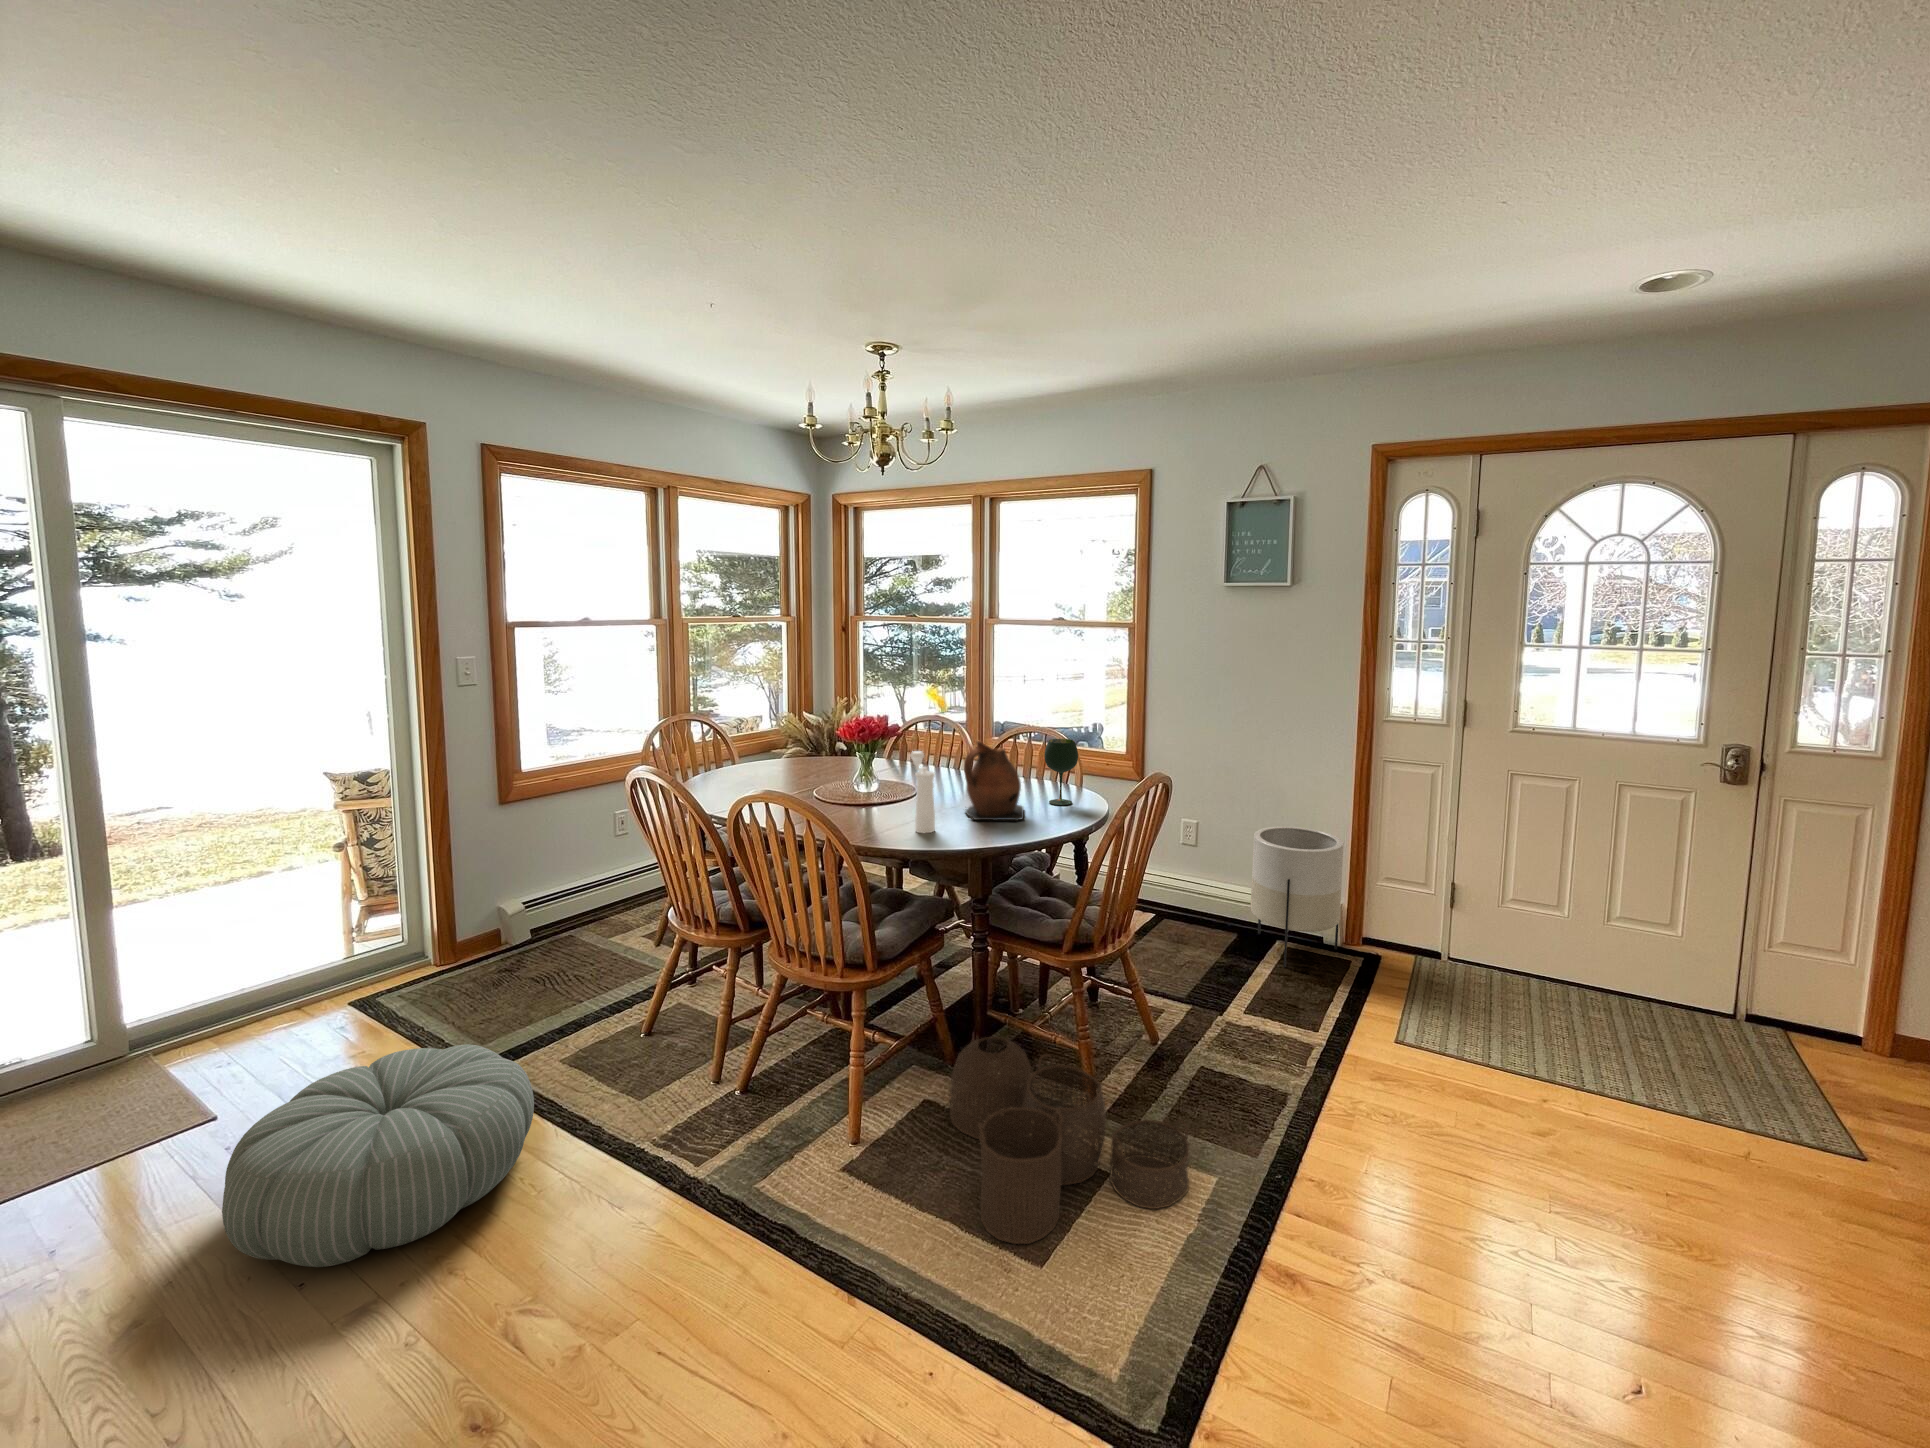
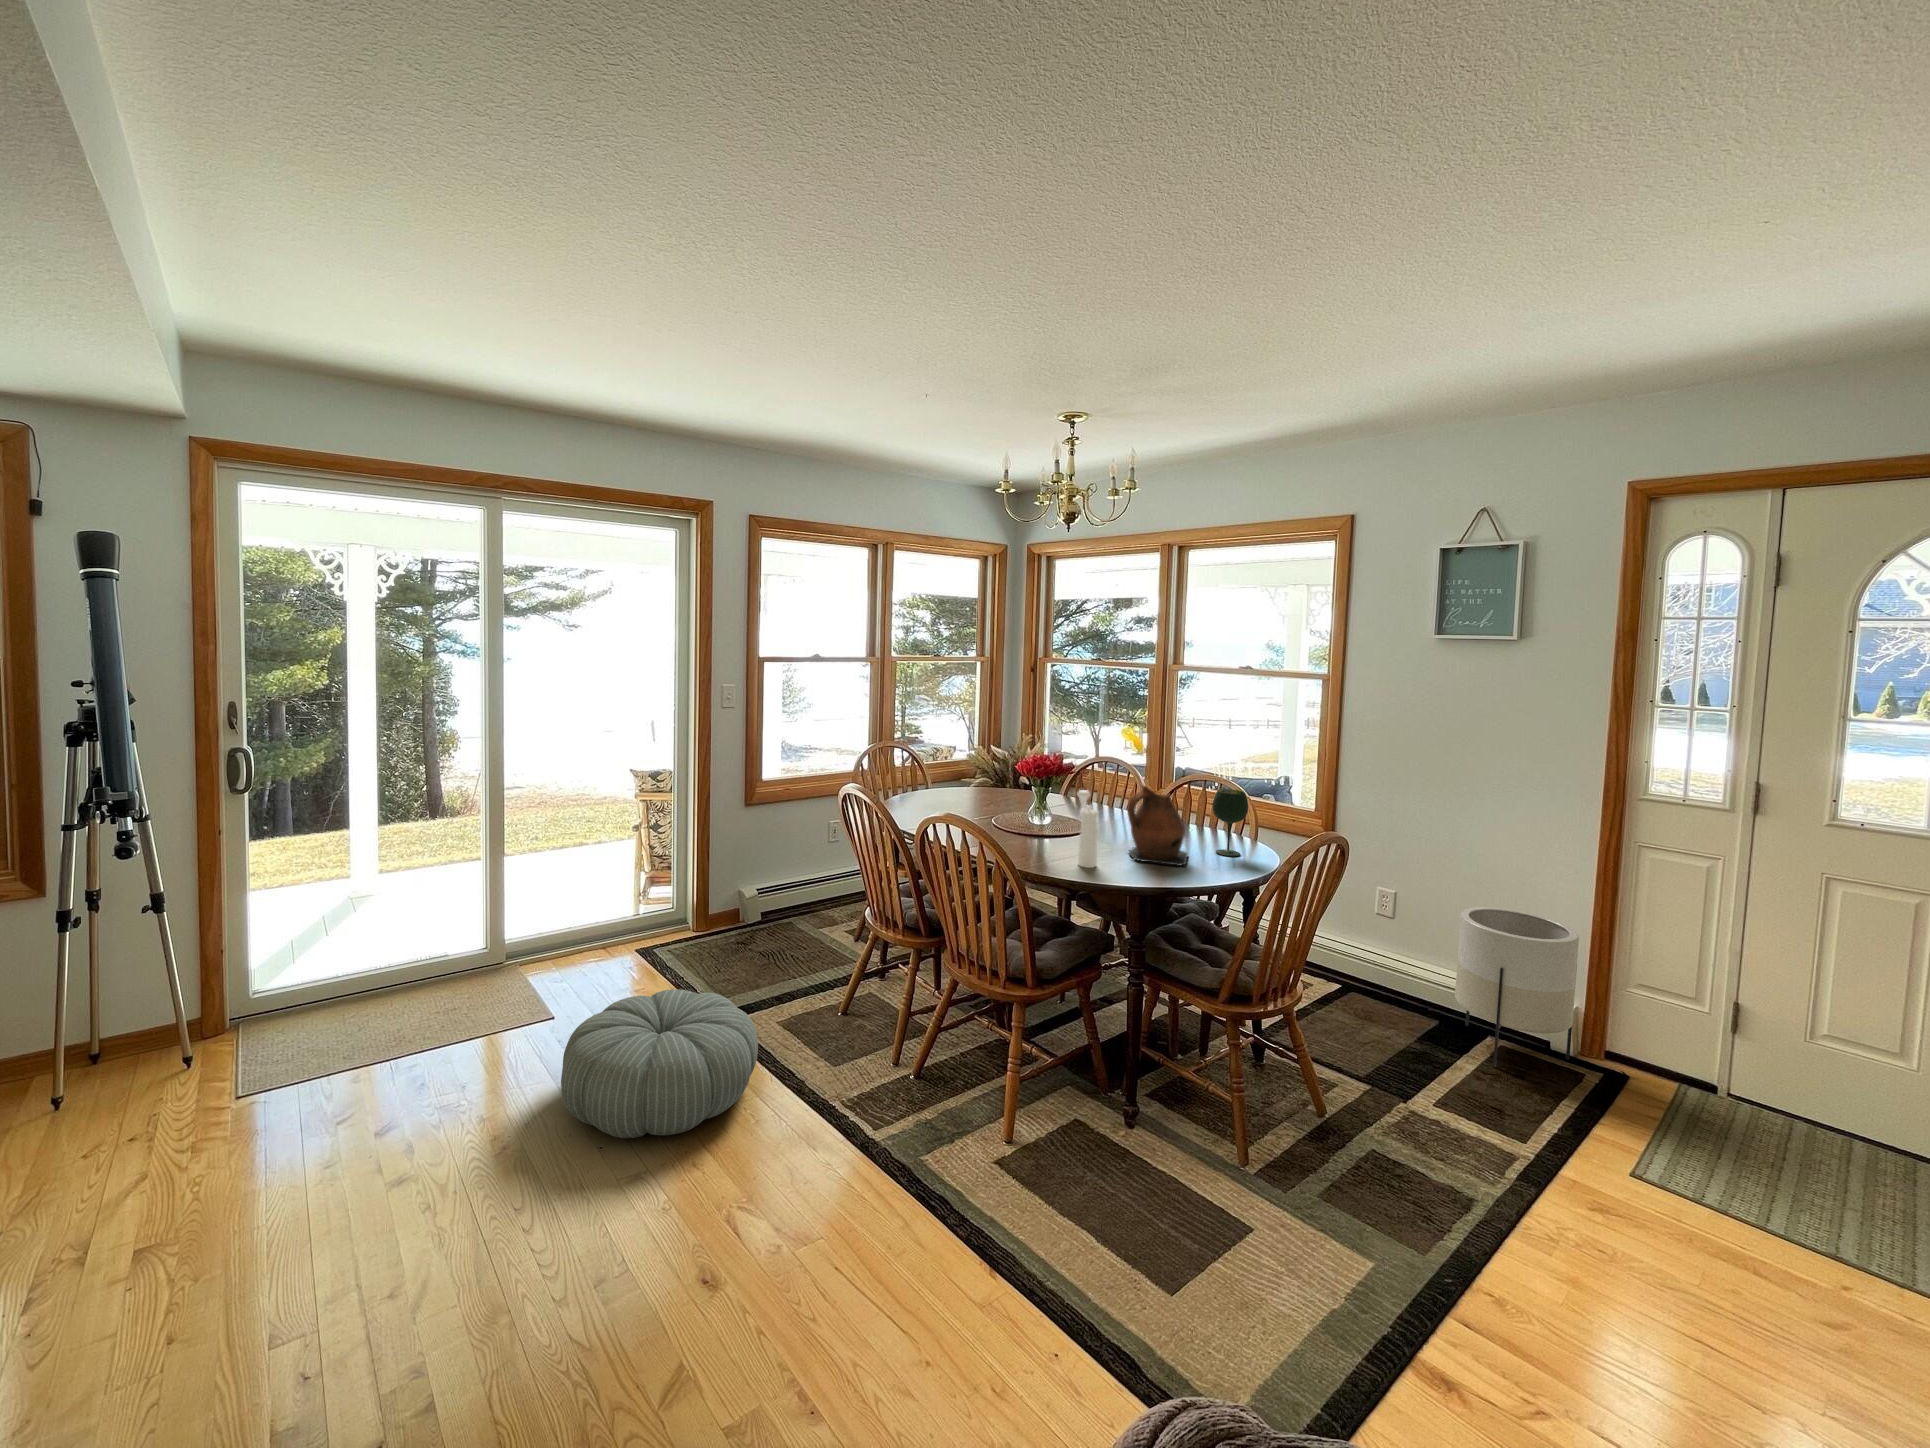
woven basket: present [949,1037,1189,1244] -> none [1097,1066,1341,1277]

